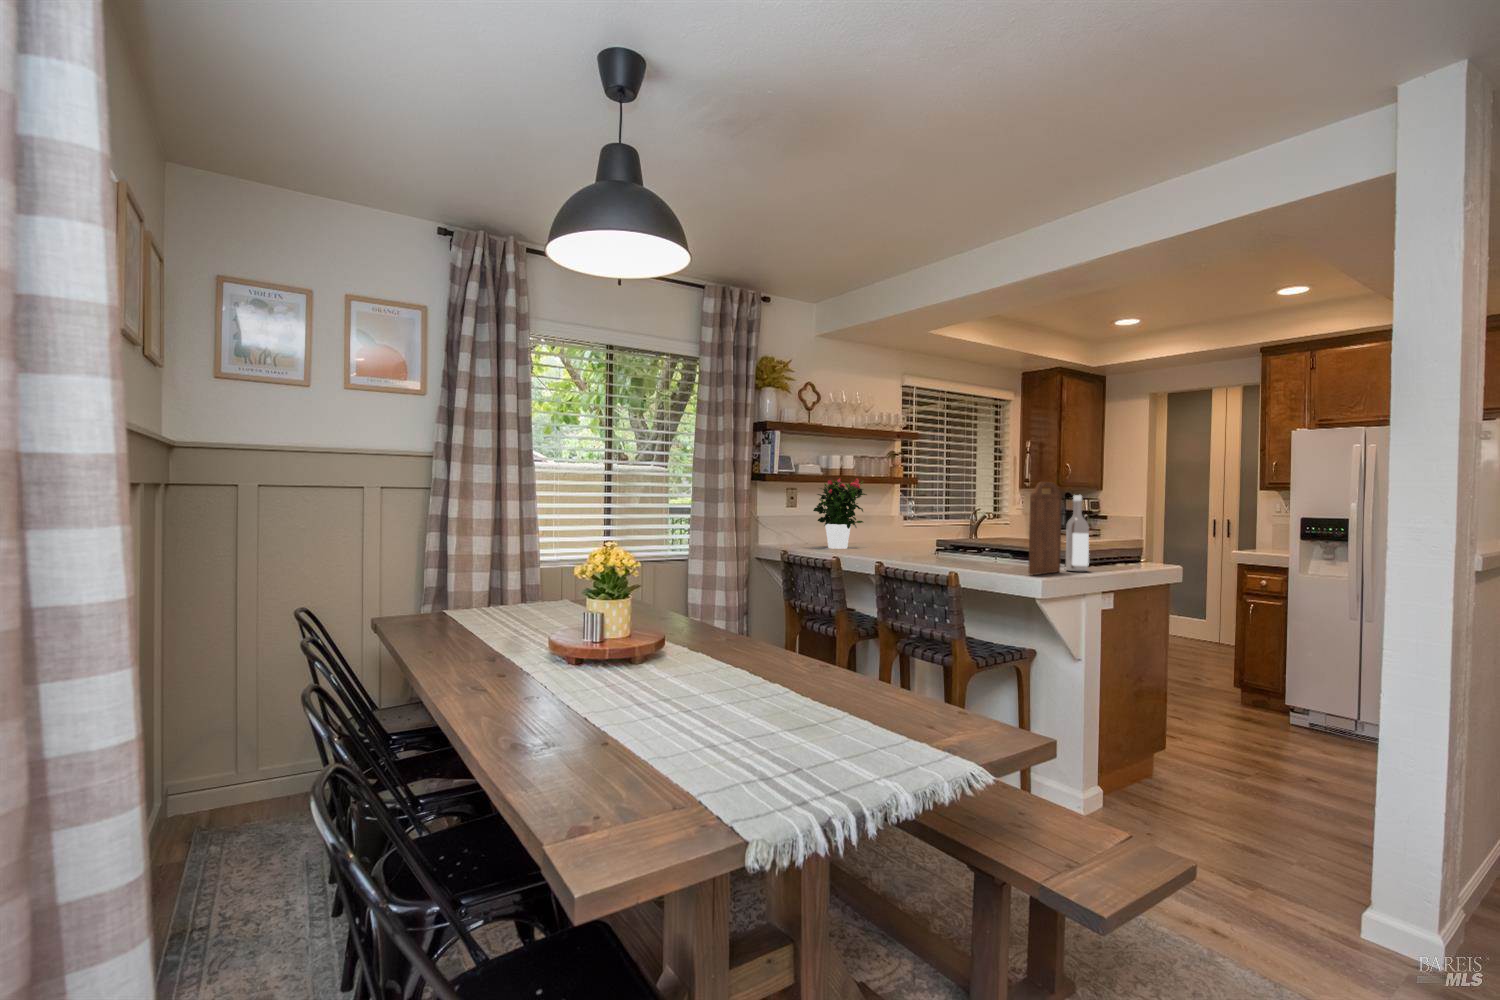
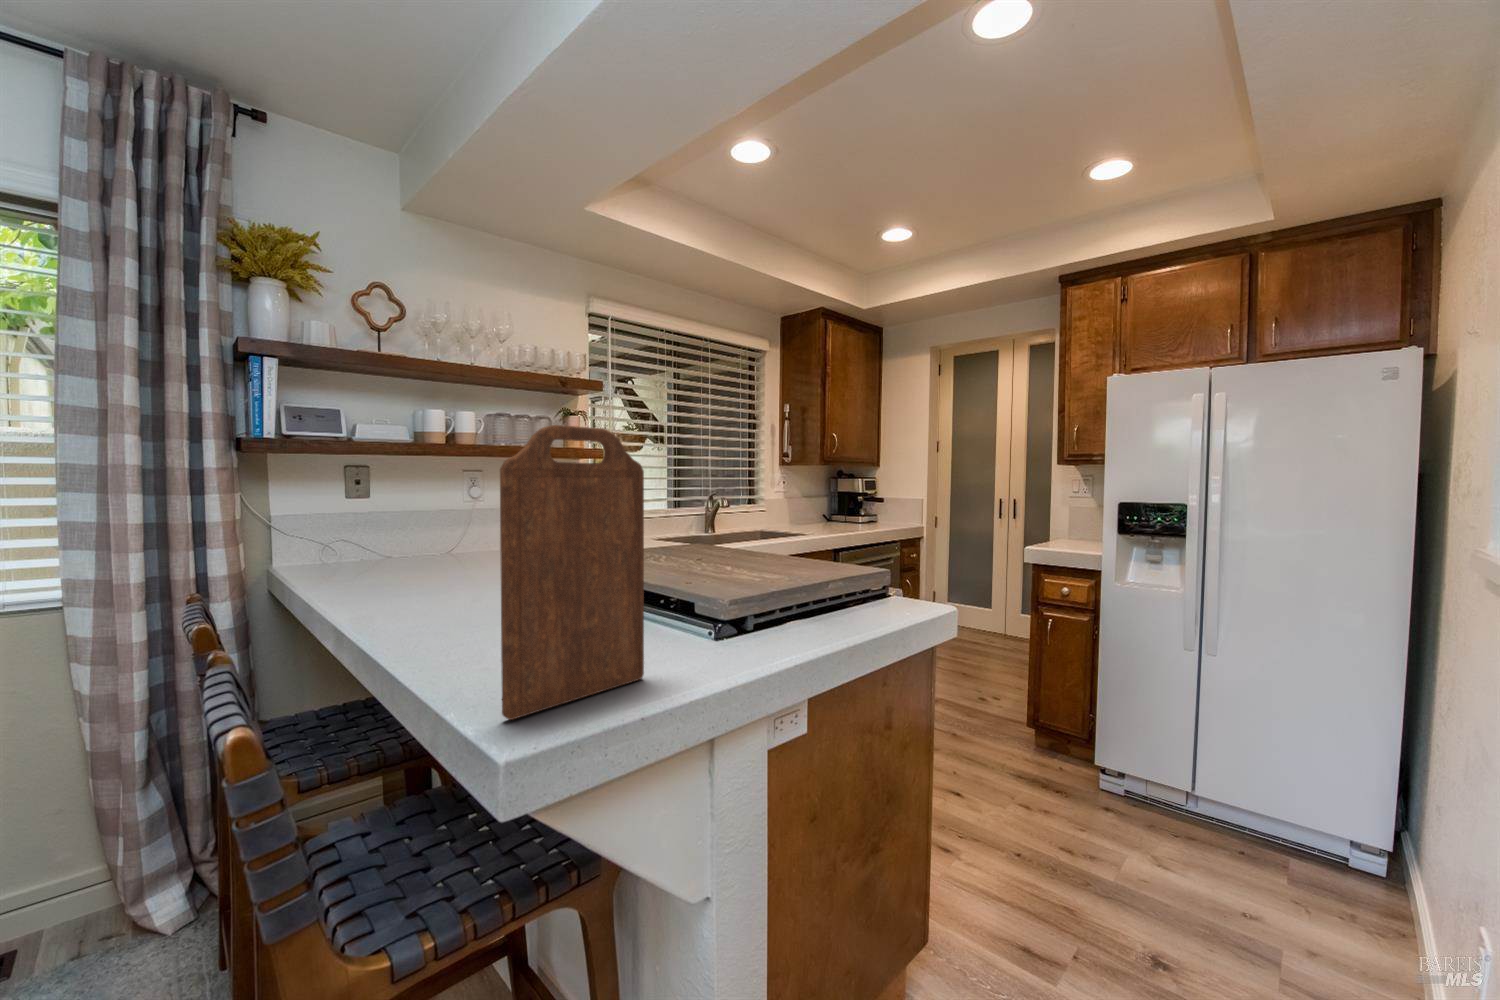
potted flower: present [813,479,867,549] -> none [359,445,475,569]
wine bottle: present [1066,495,1089,572] -> none [672,467,727,672]

